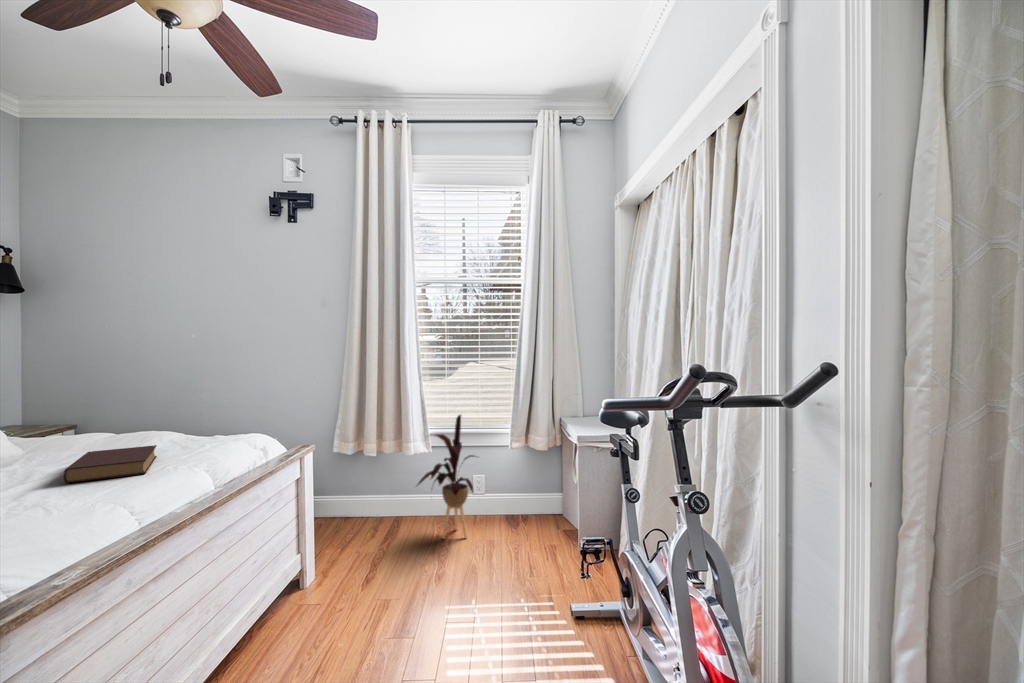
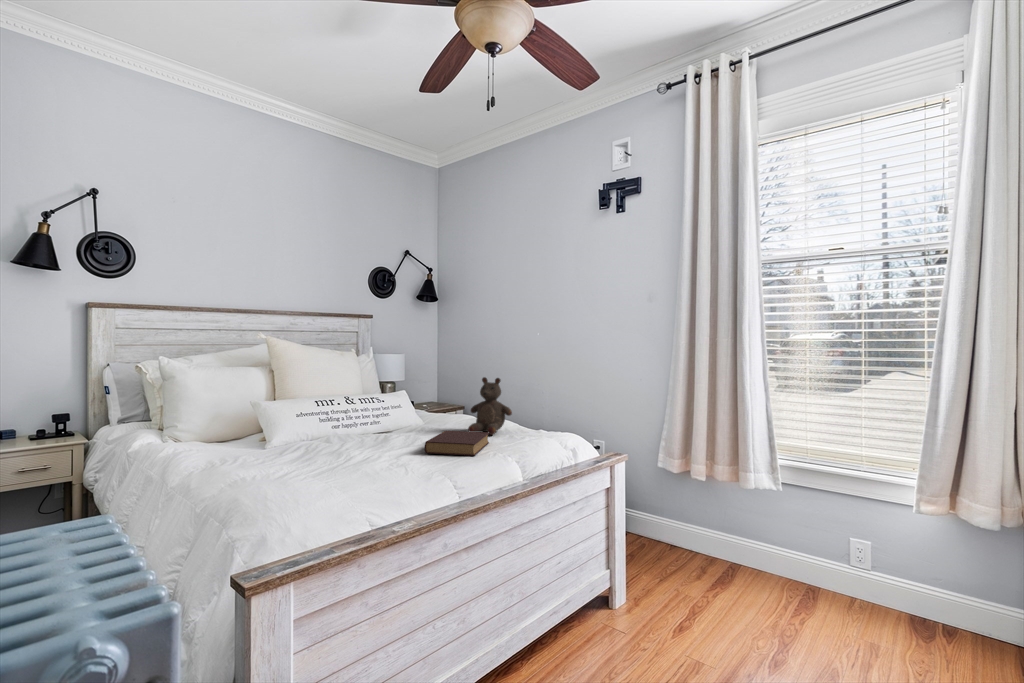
stuffed bear: none [119,384,181,450] -> present [468,377,512,435]
house plant: present [418,415,475,538] -> none [750,445,853,621]

